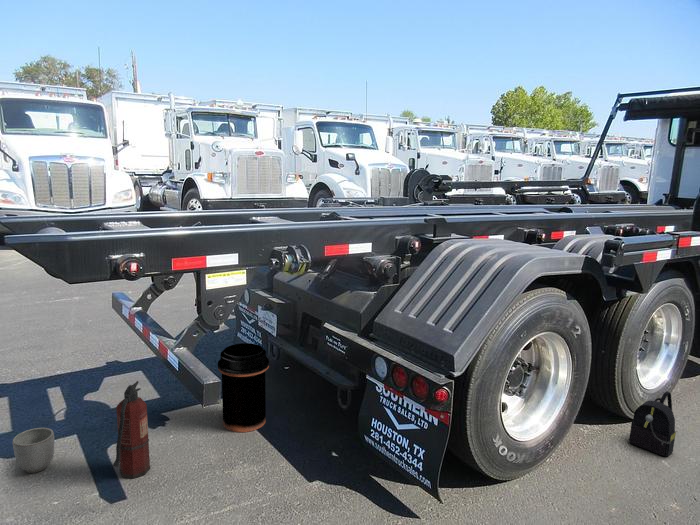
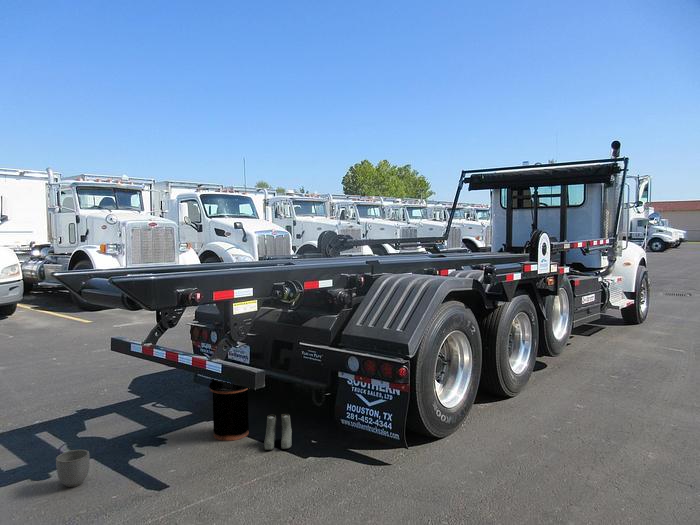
fire extinguisher: present [113,381,150,479] -> none [149,399,174,478]
backpack: present [629,391,676,456] -> none [510,371,538,415]
boots: none [270,410,310,459] -> present [264,414,292,450]

